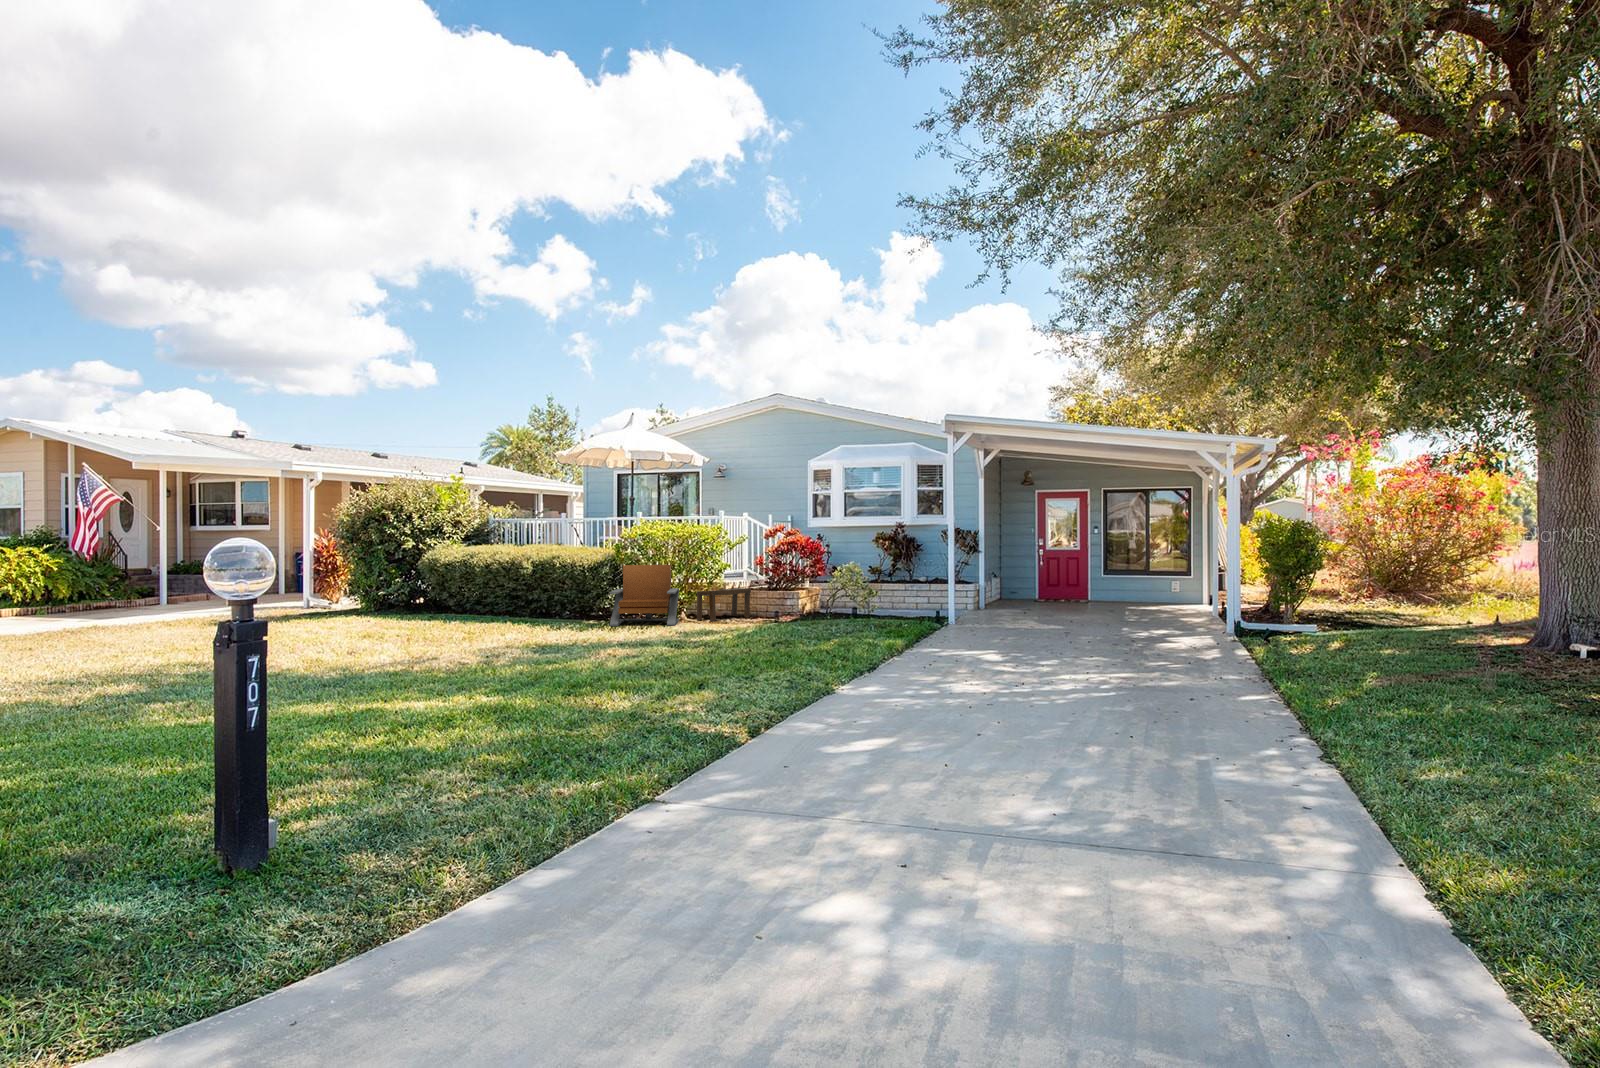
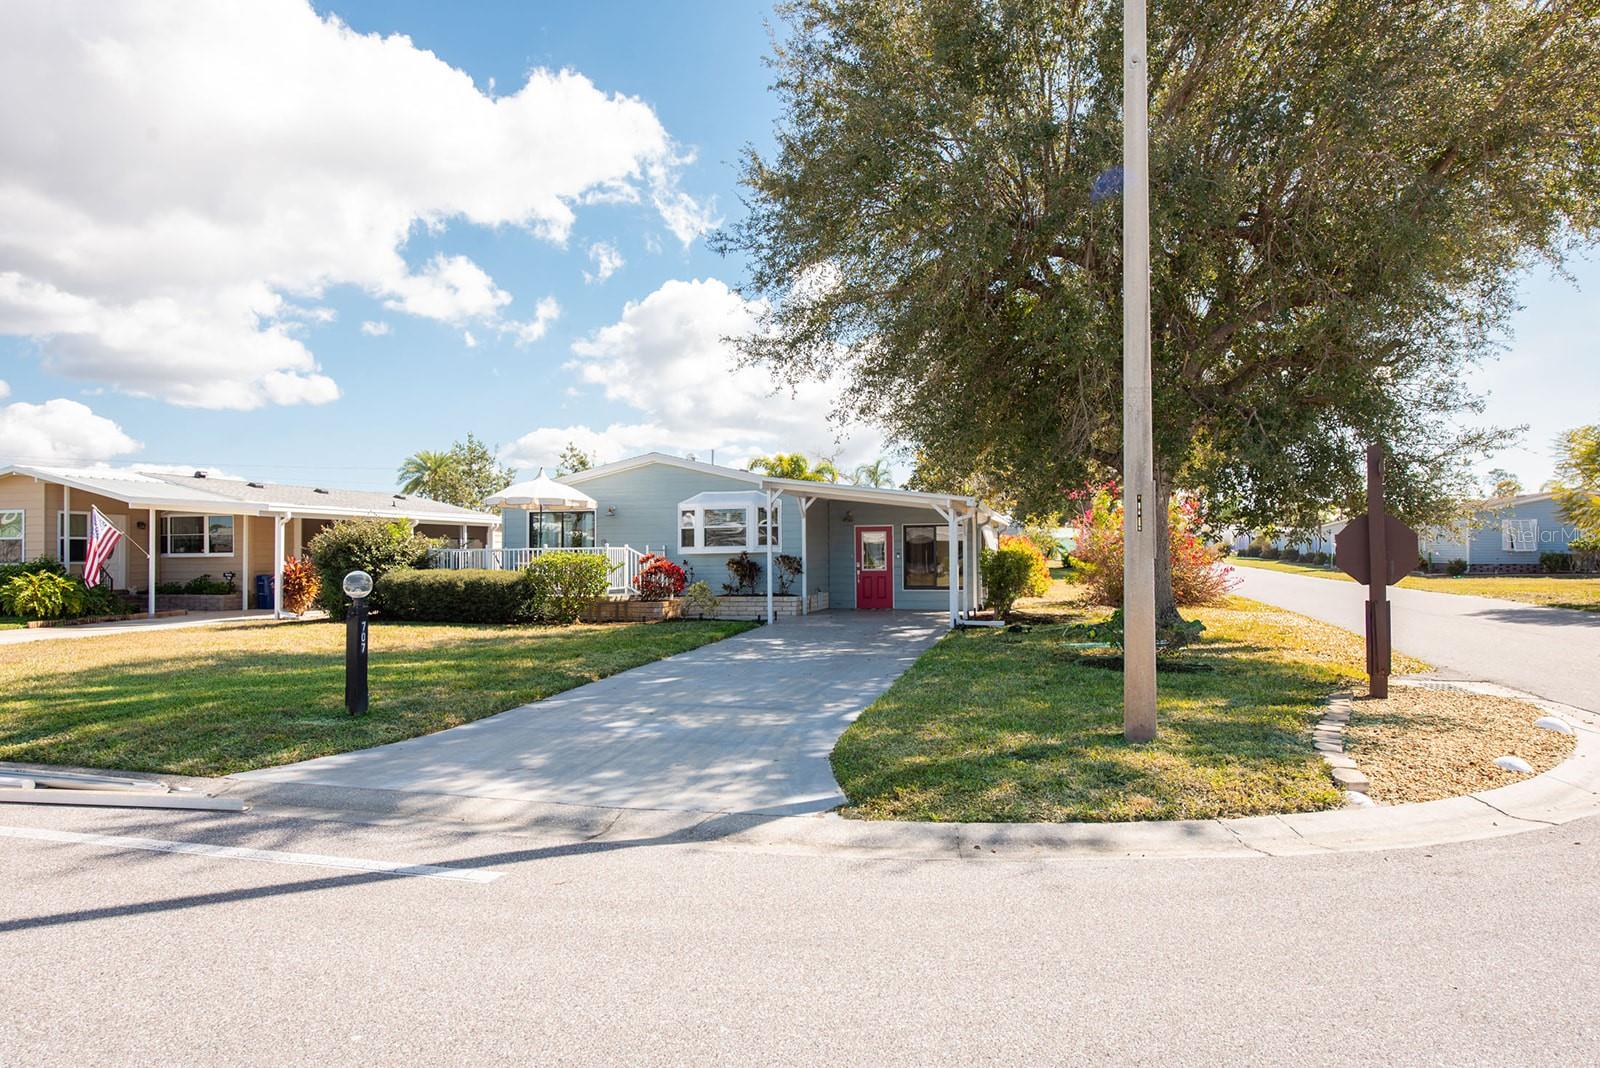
lounge chair: present [610,565,679,626] -> none [522,583,575,628]

